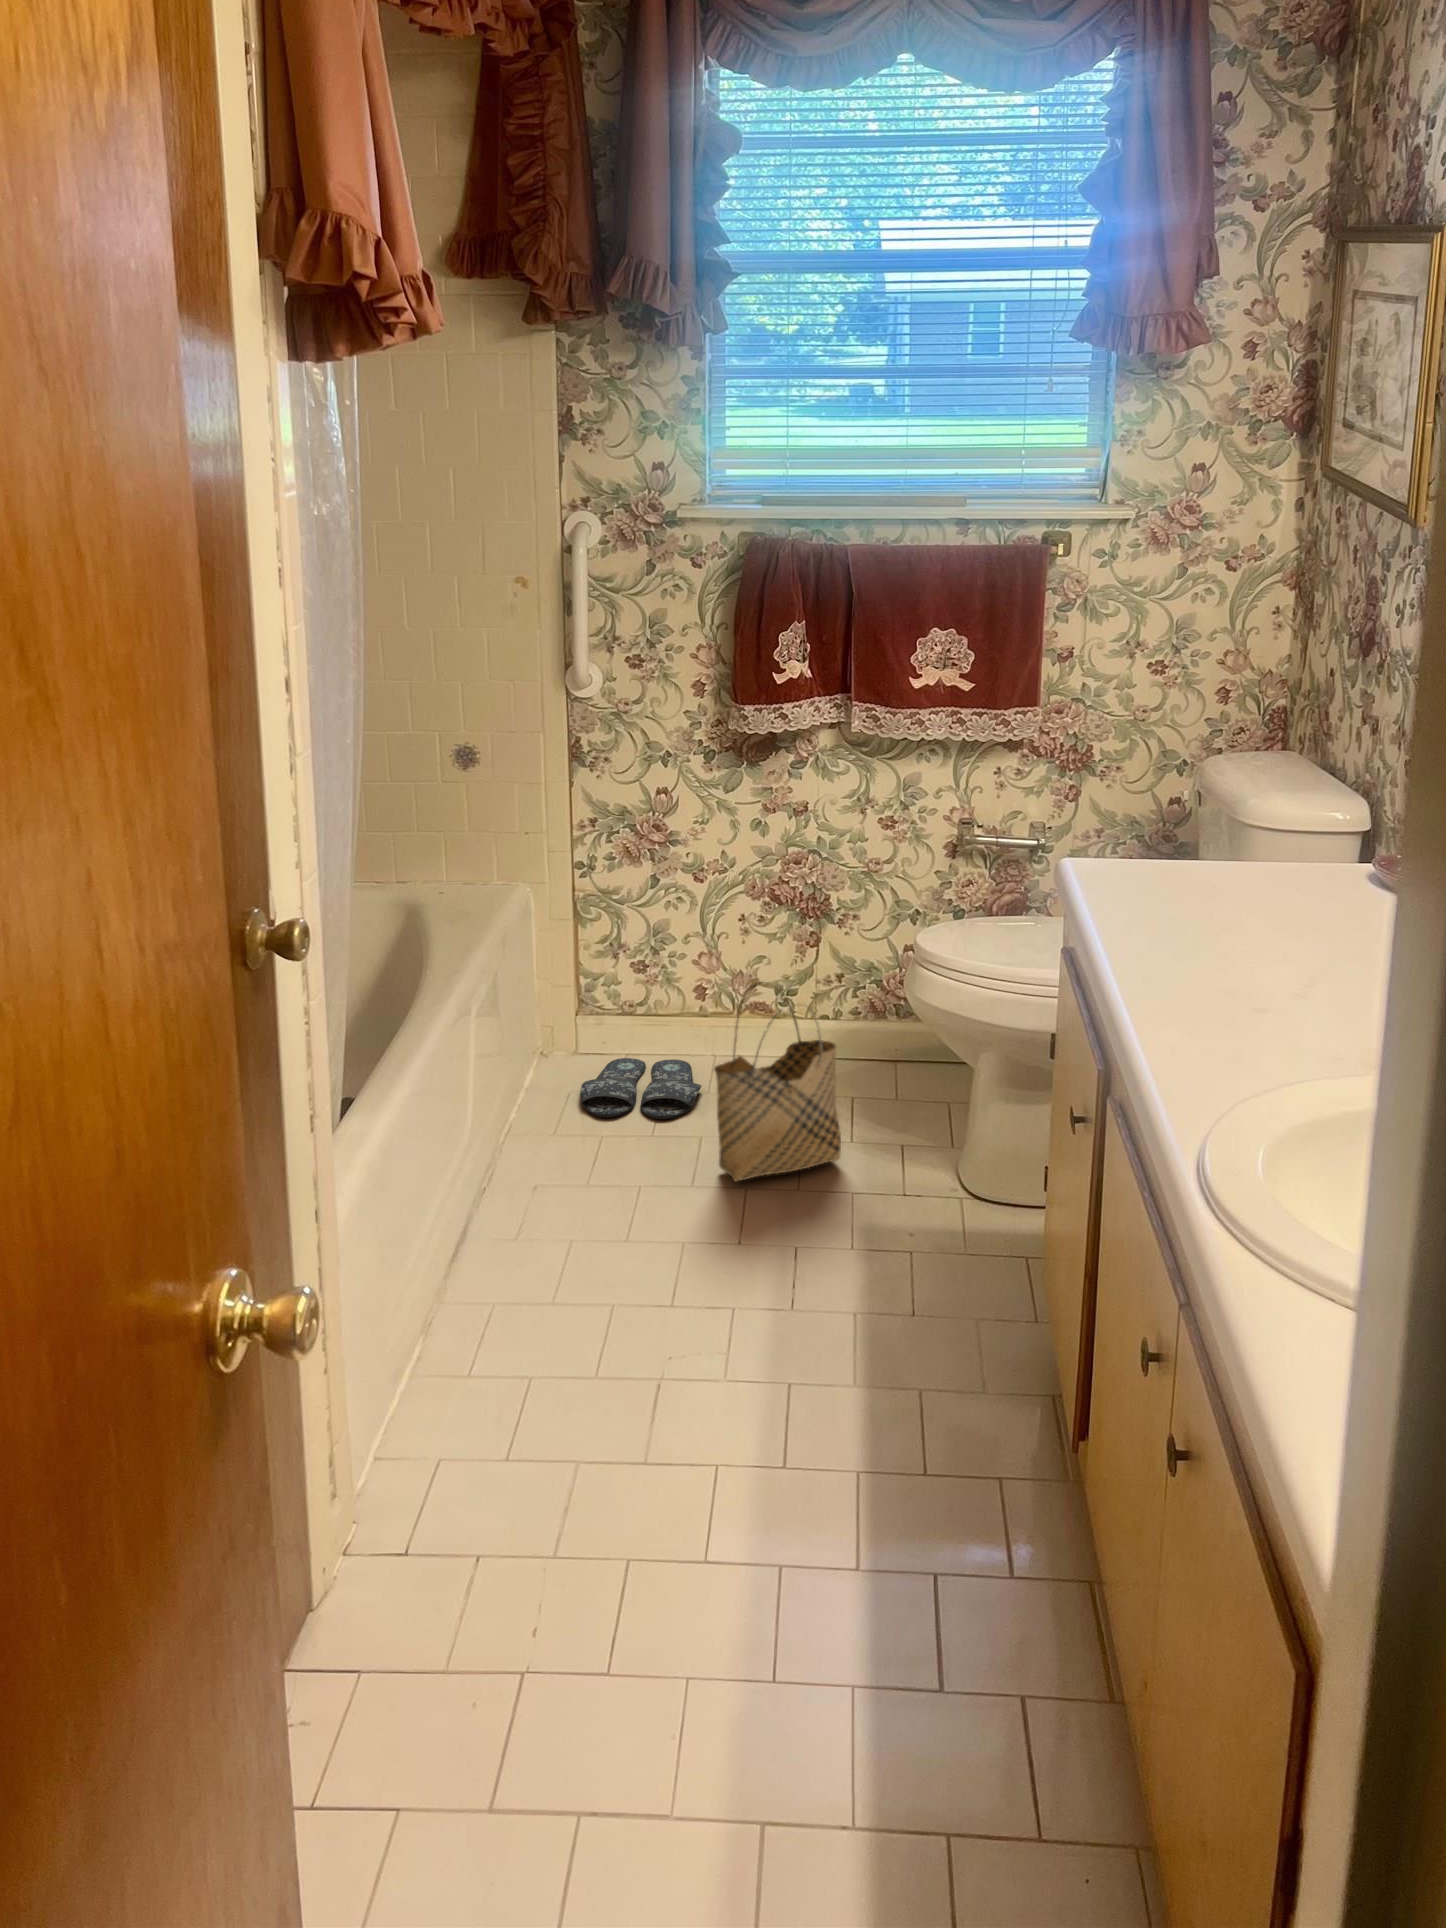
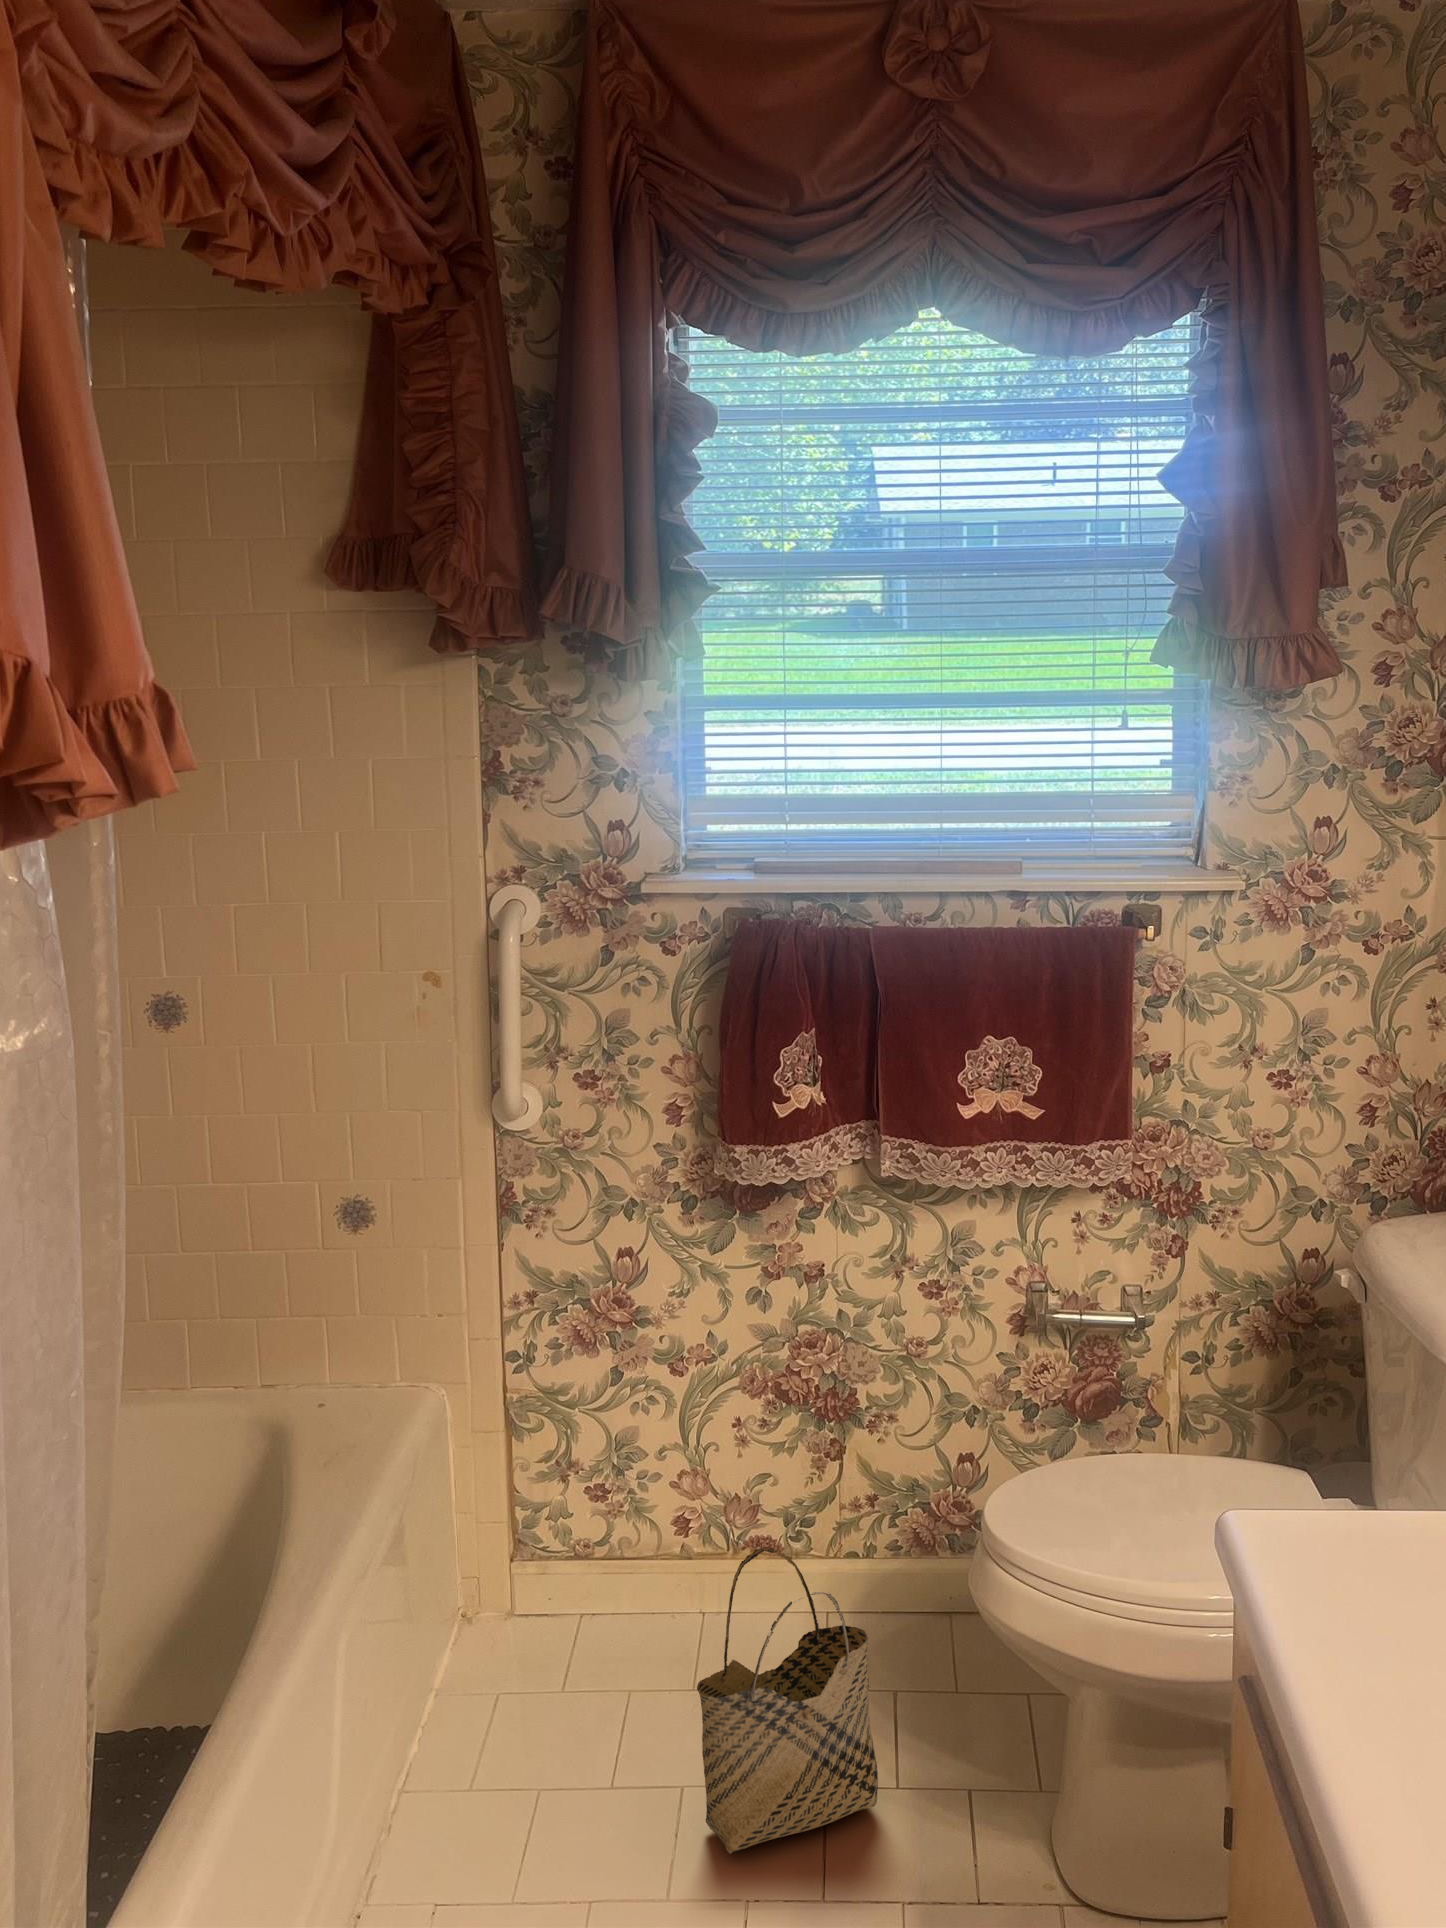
slippers: present [580,1058,701,1119] -> none [514,1622,683,1734]

